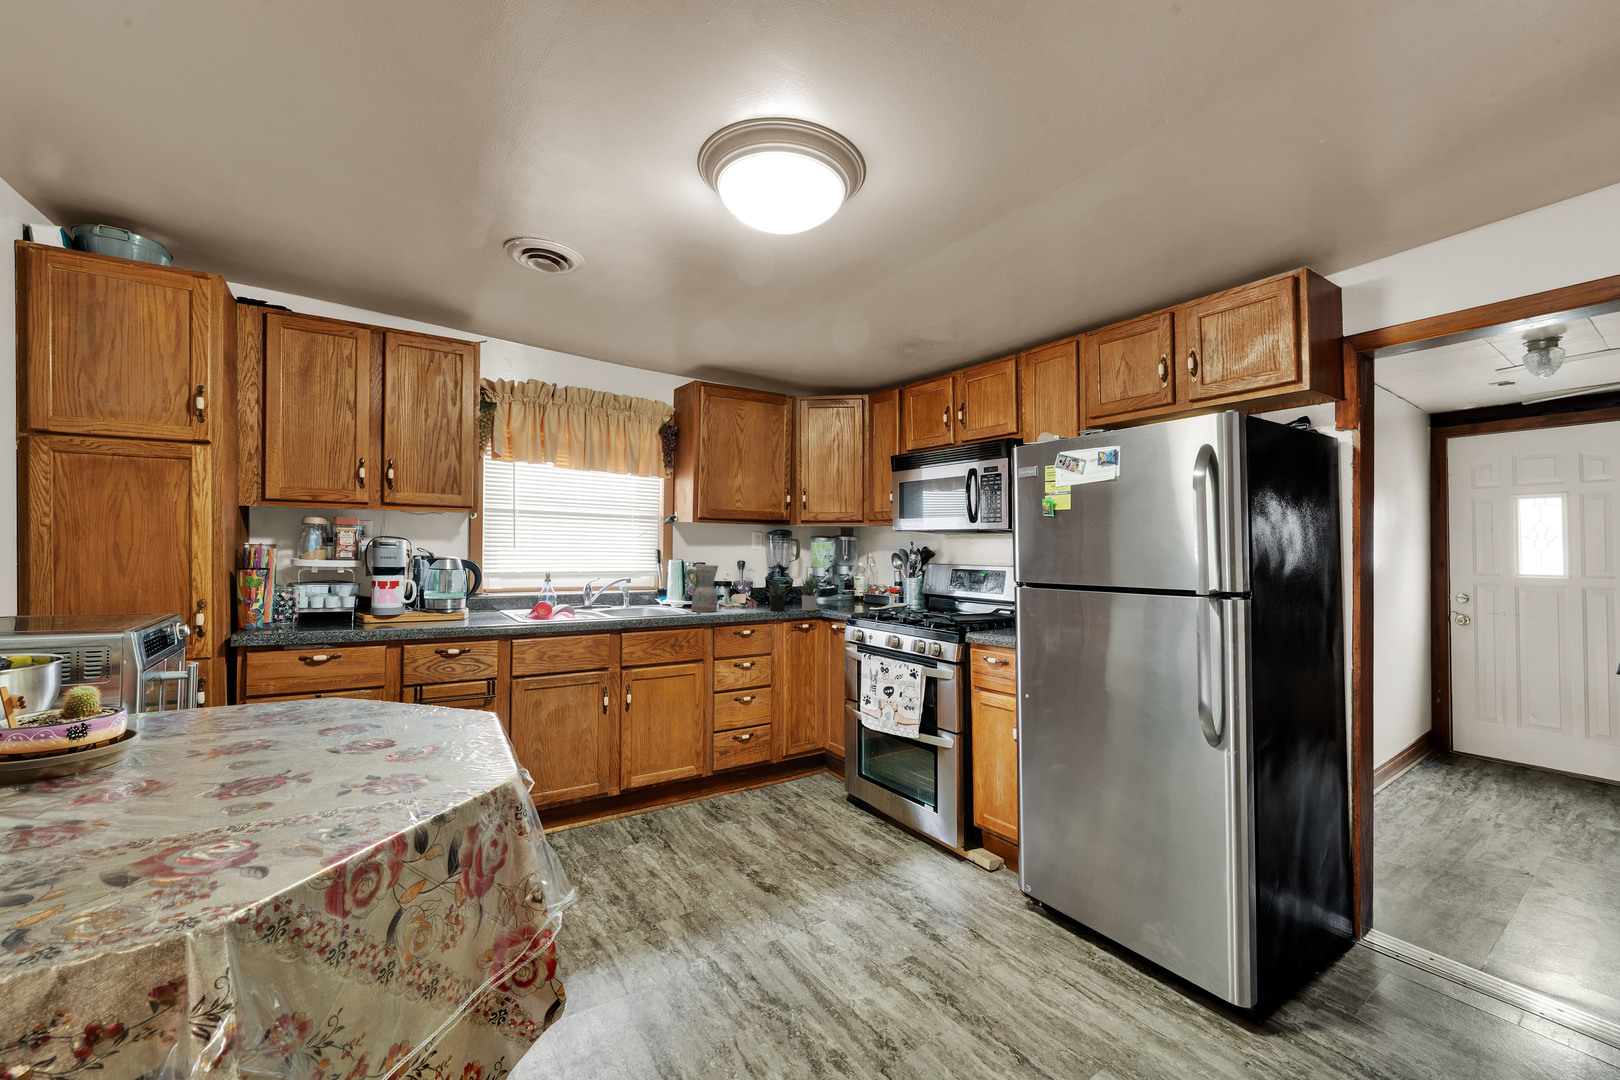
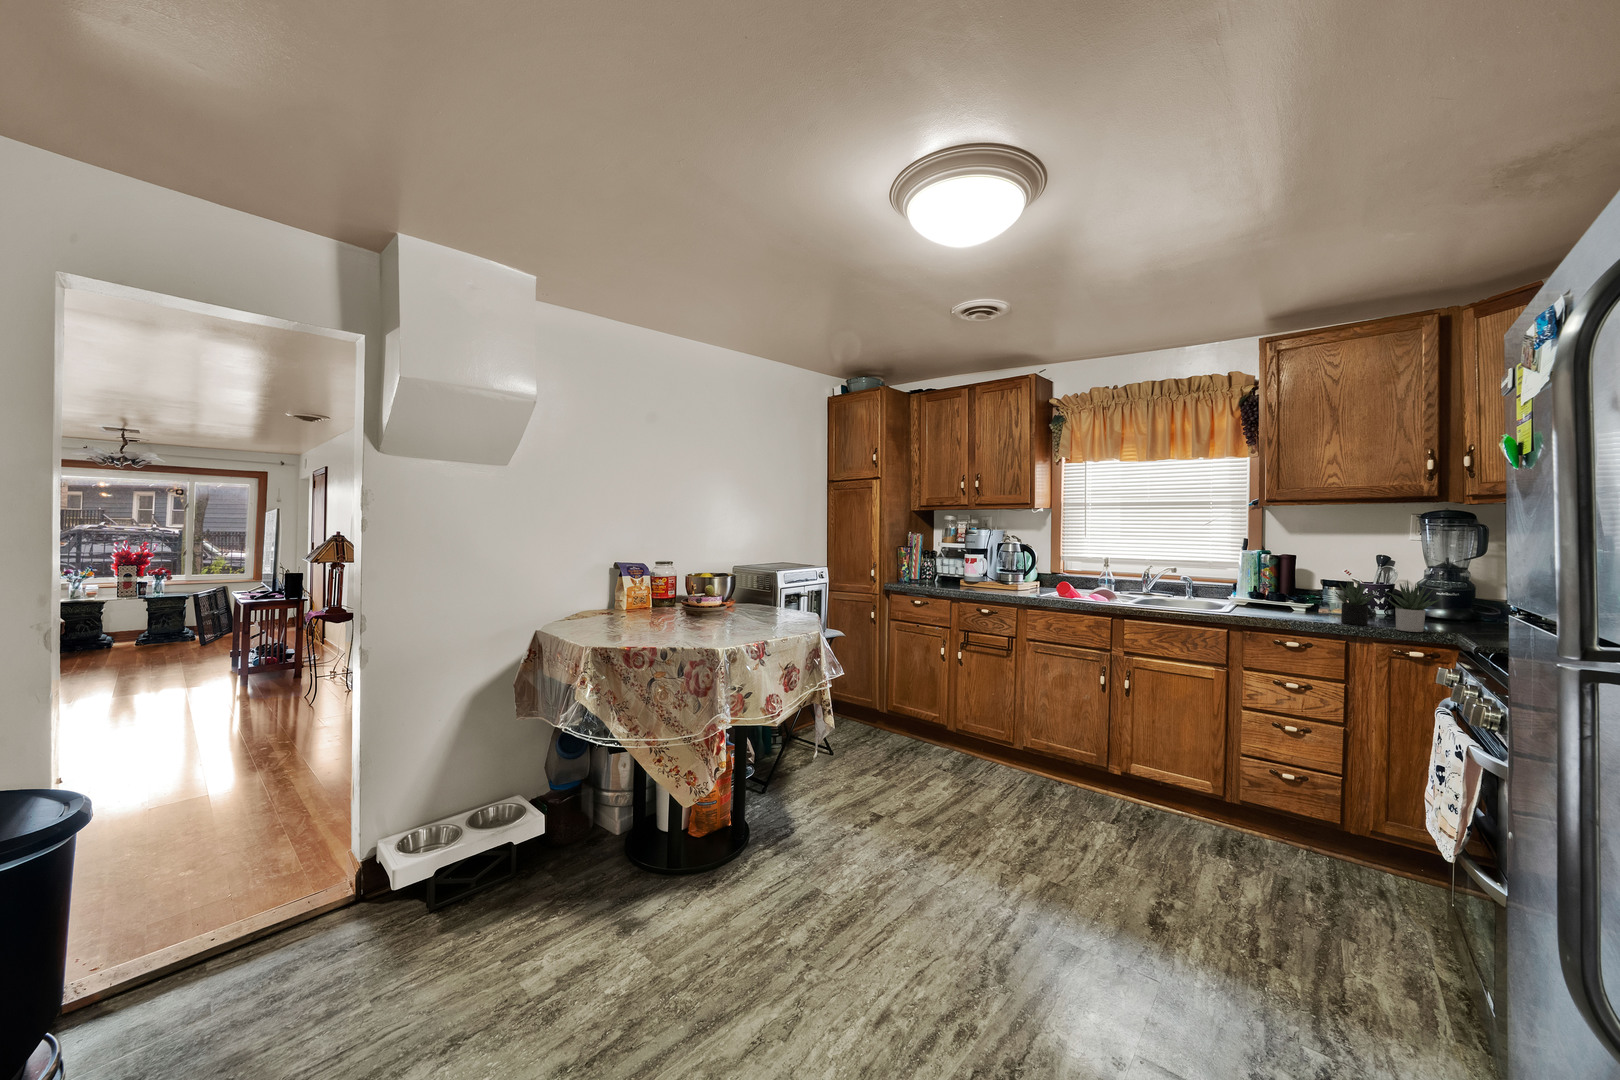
ceramic pitcher: present [686,564,718,612] -> none [1223,556,1266,613]

